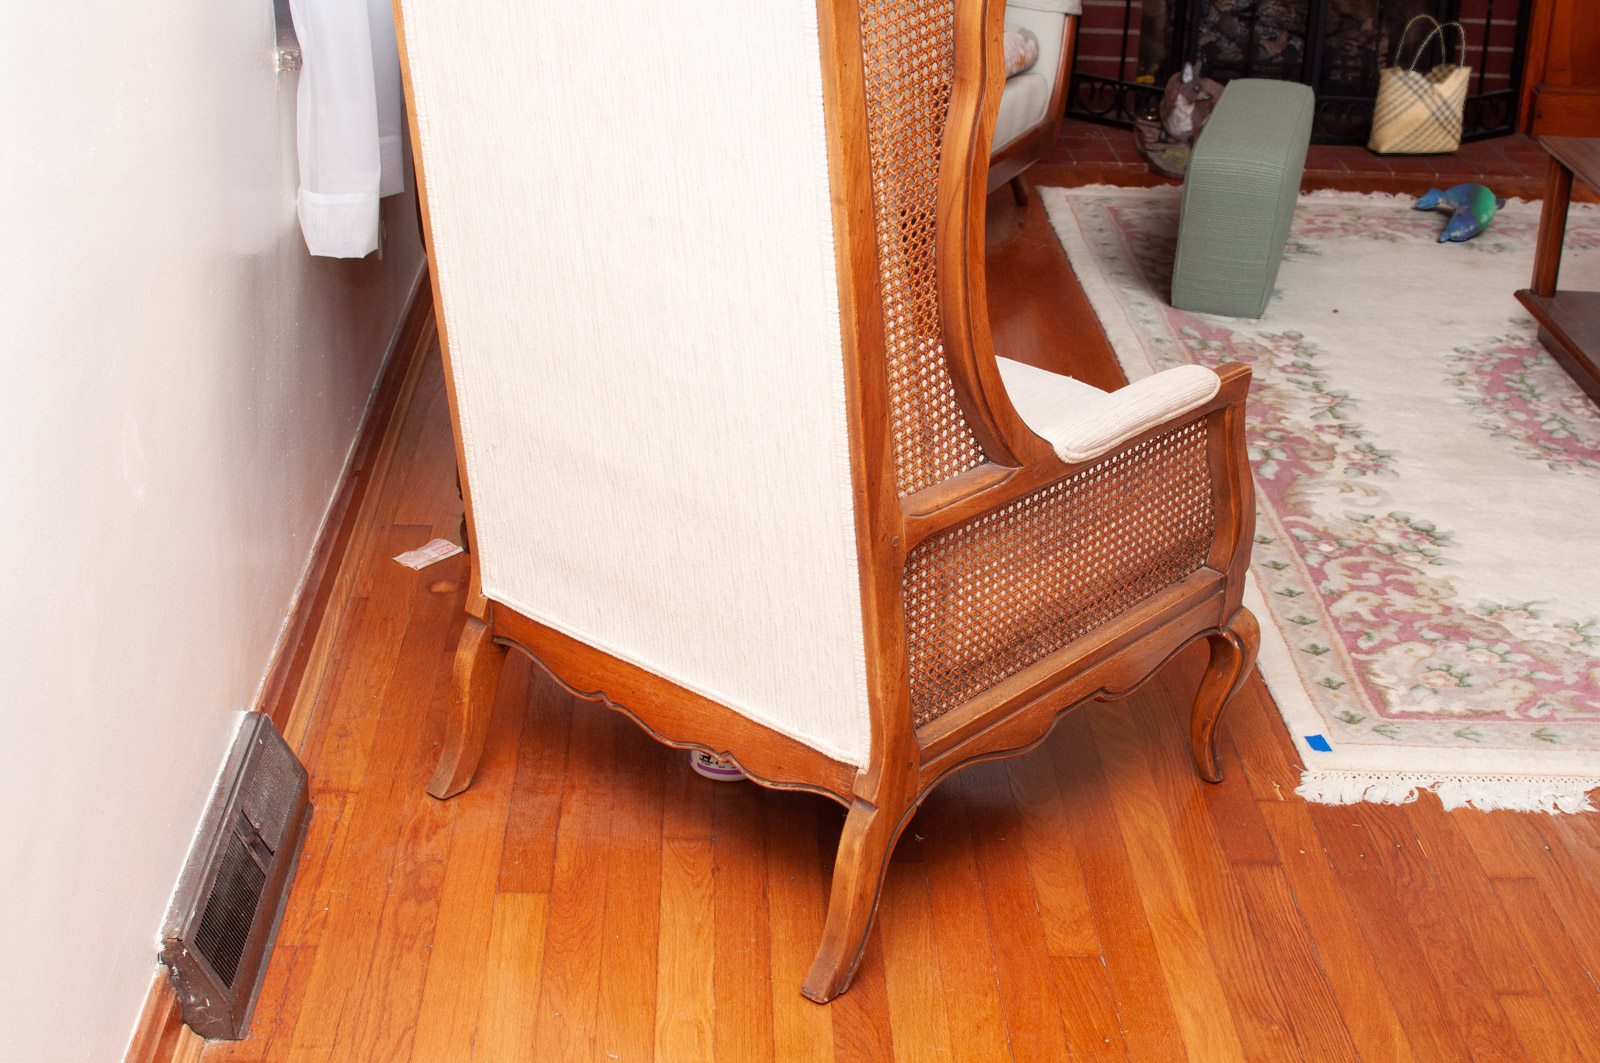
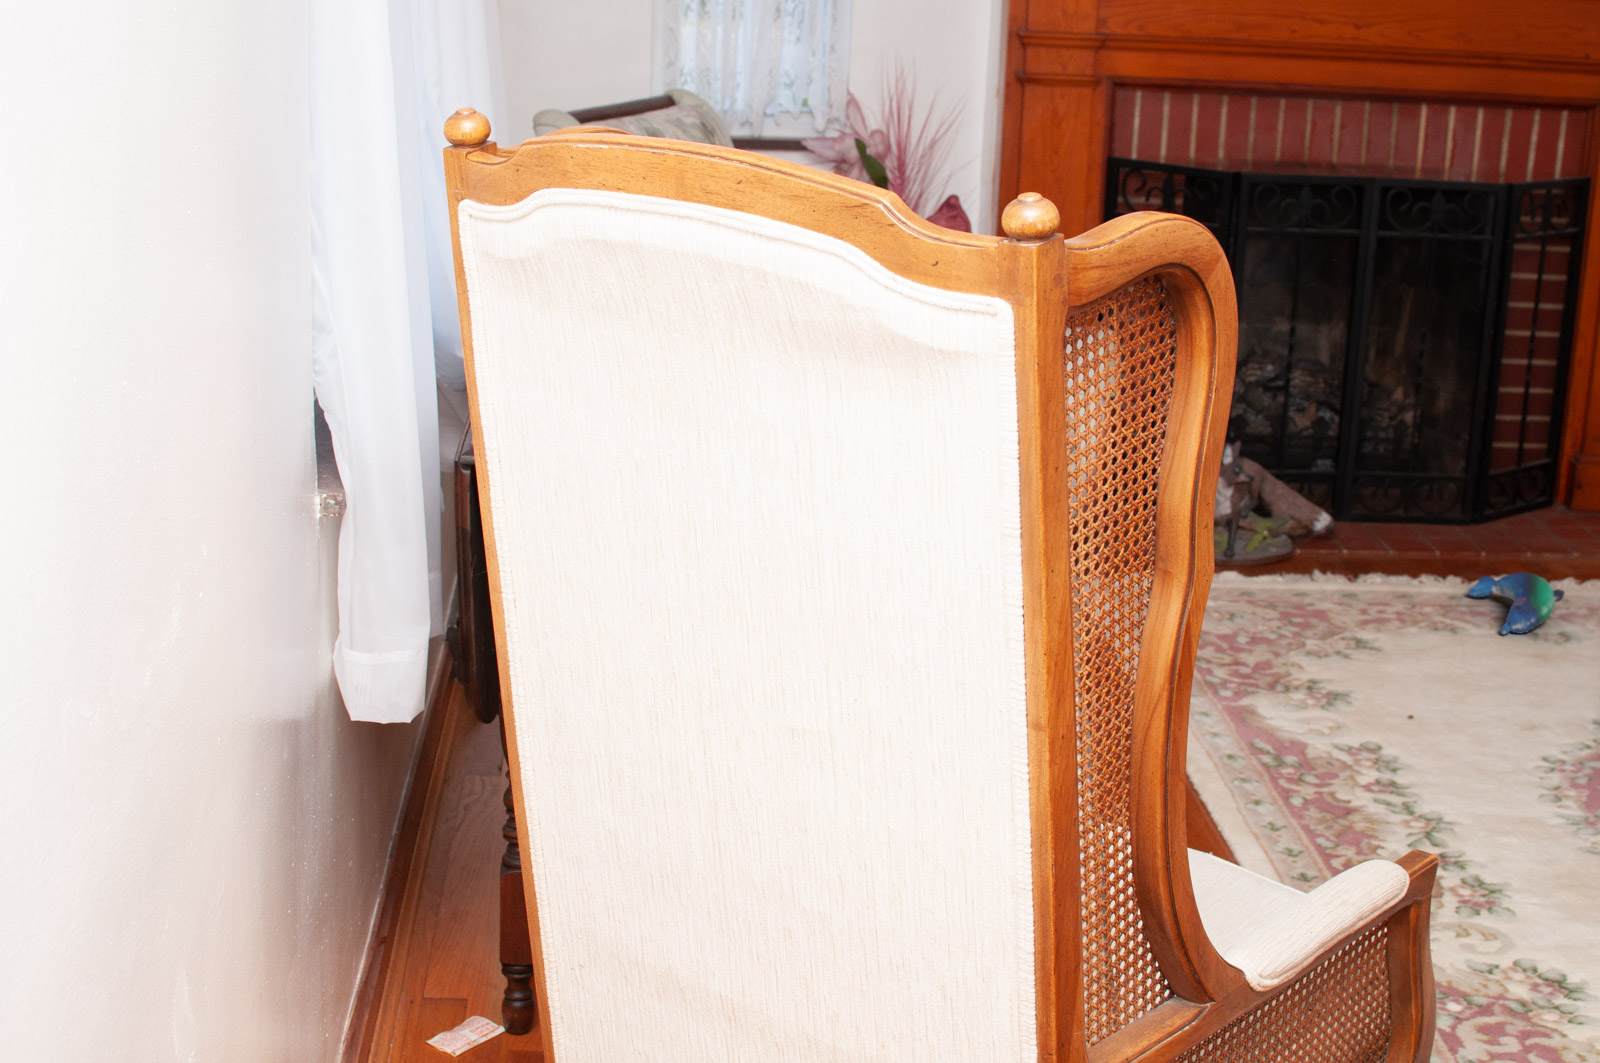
woven basket: present [1368,15,1471,153] -> none [1406,398,1505,534]
pouf: present [1171,79,1314,319] -> none [1235,473,1361,726]

